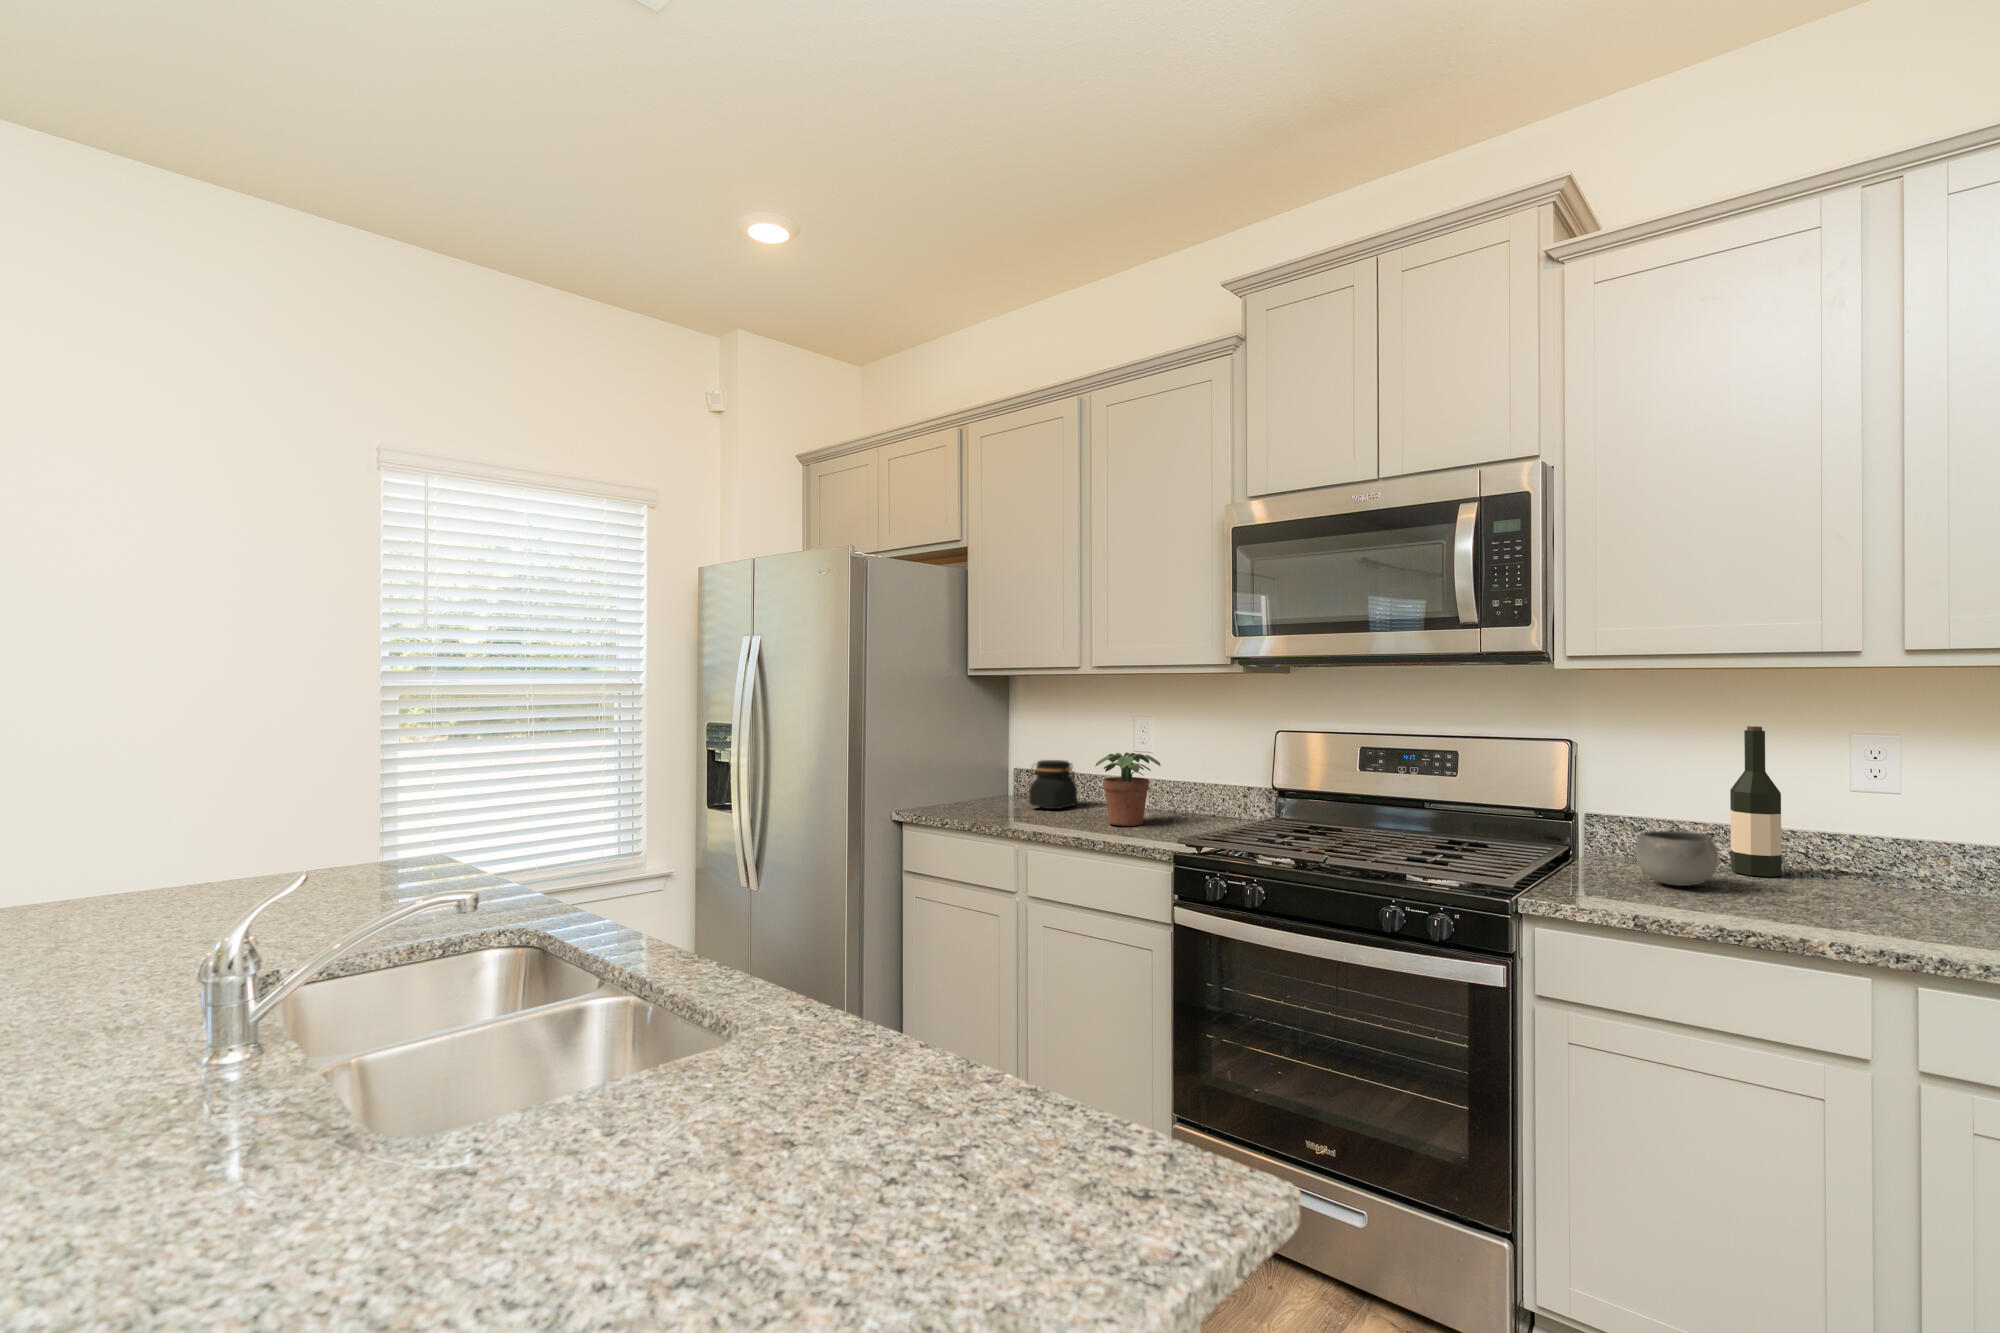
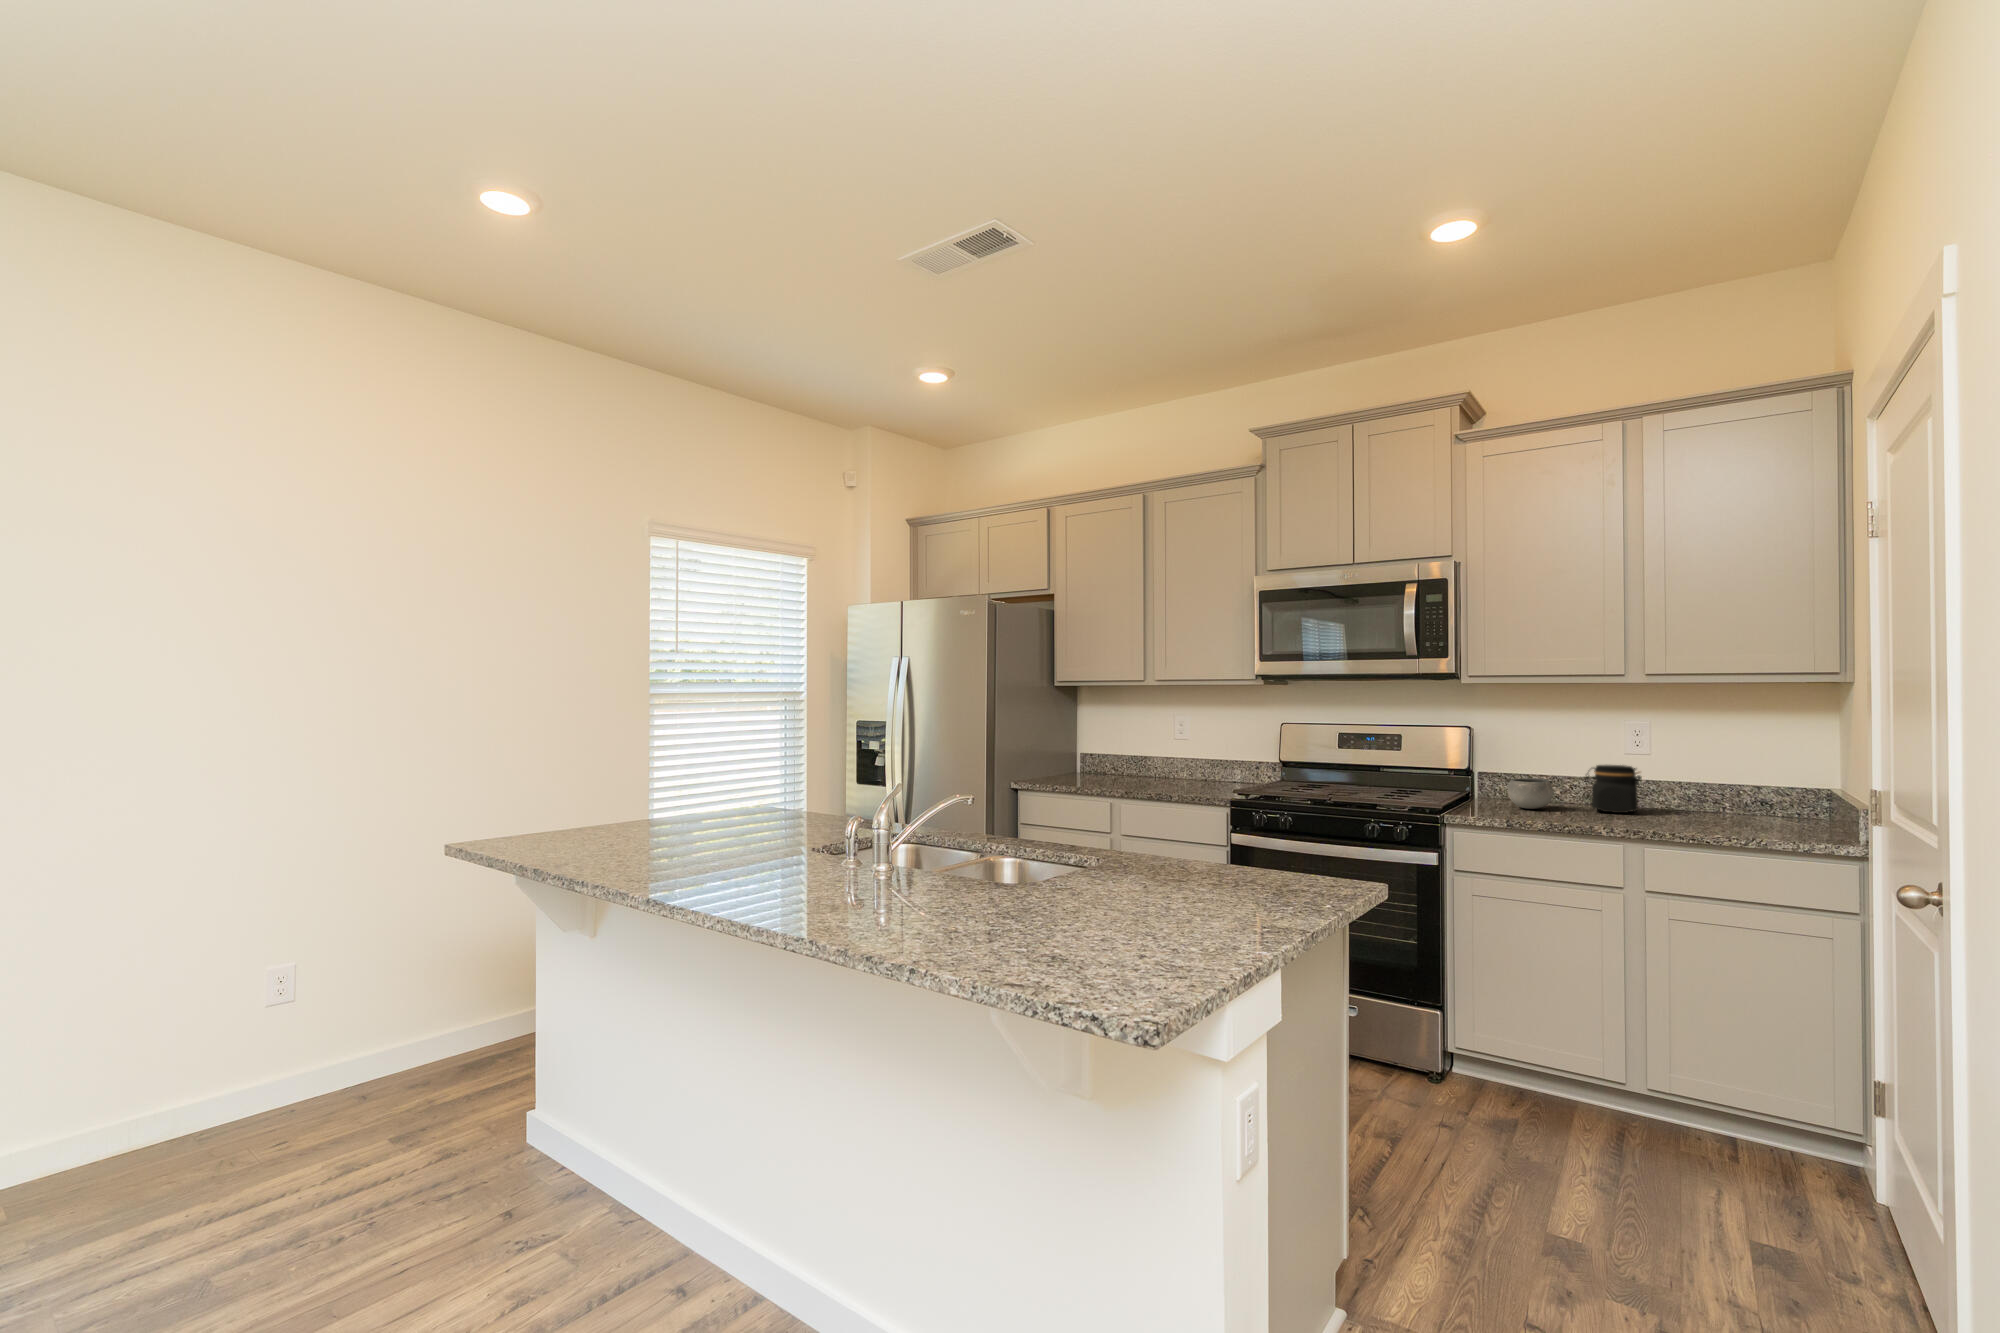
wine bottle: present [1730,726,1782,877] -> none [1561,717,1589,804]
potted plant: present [1095,752,1161,826] -> none [1162,740,1205,789]
jar: present [1029,760,1077,809] -> present [1585,765,1642,813]

